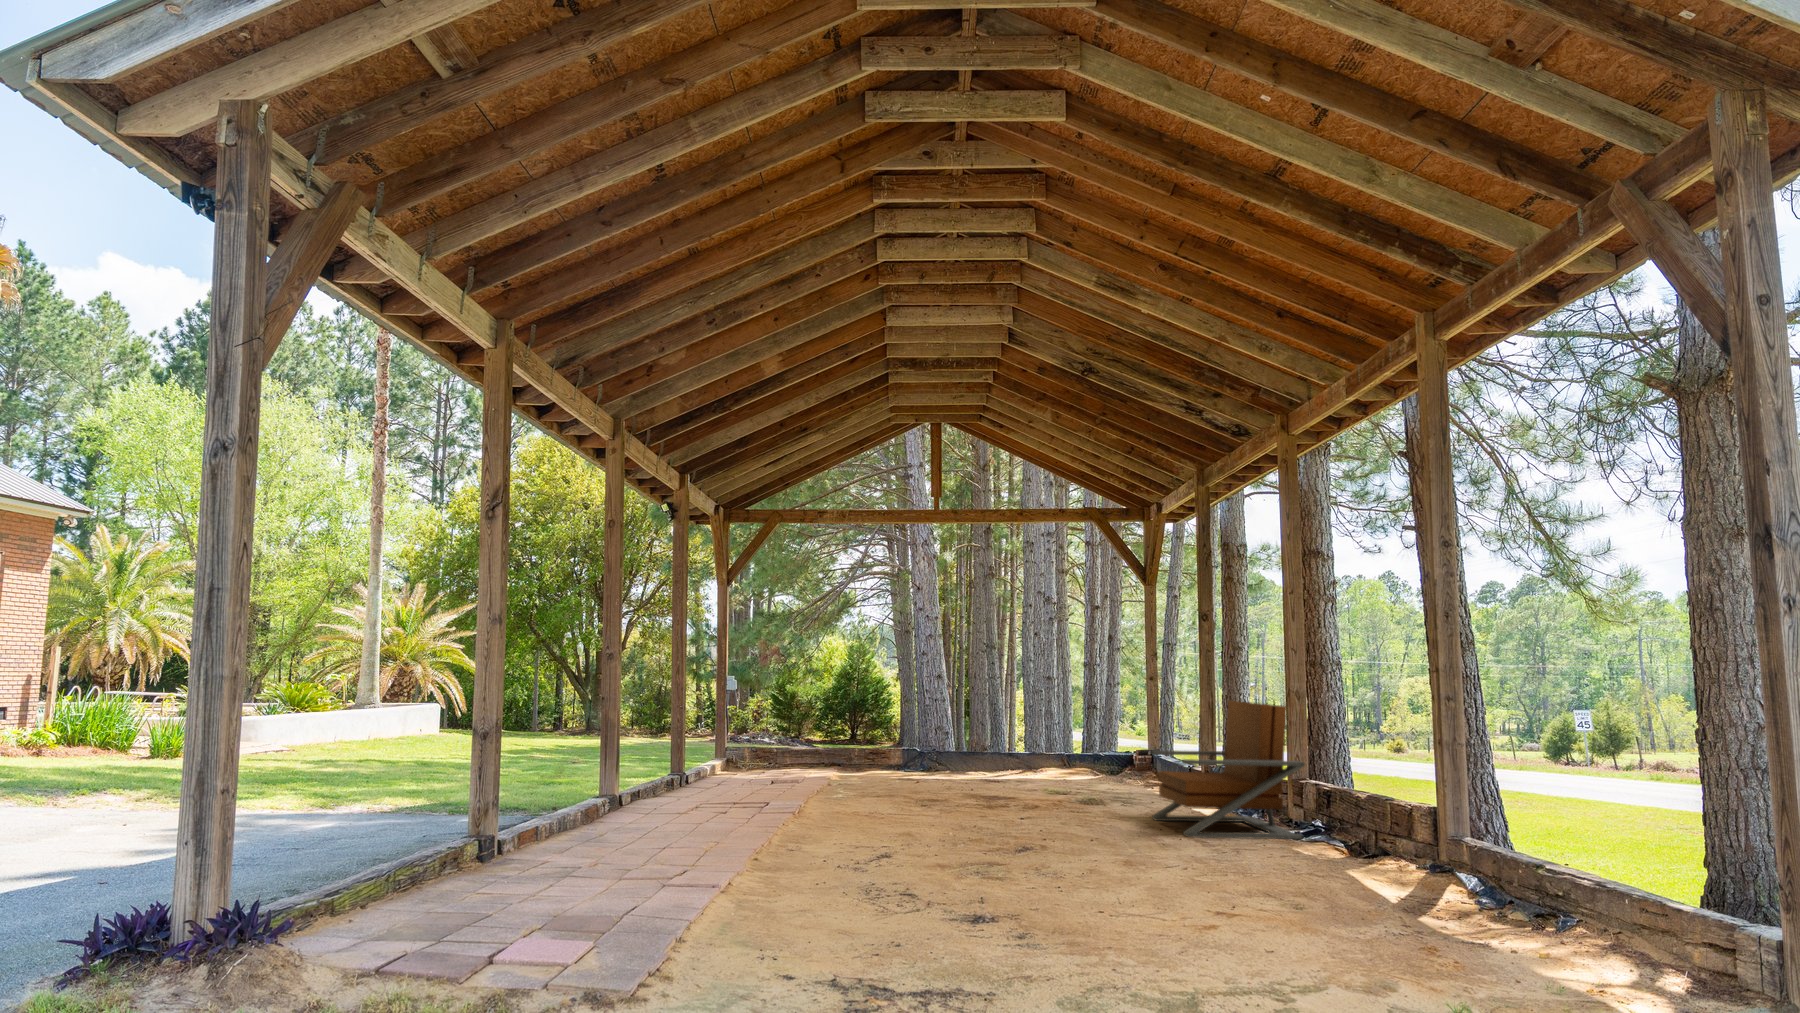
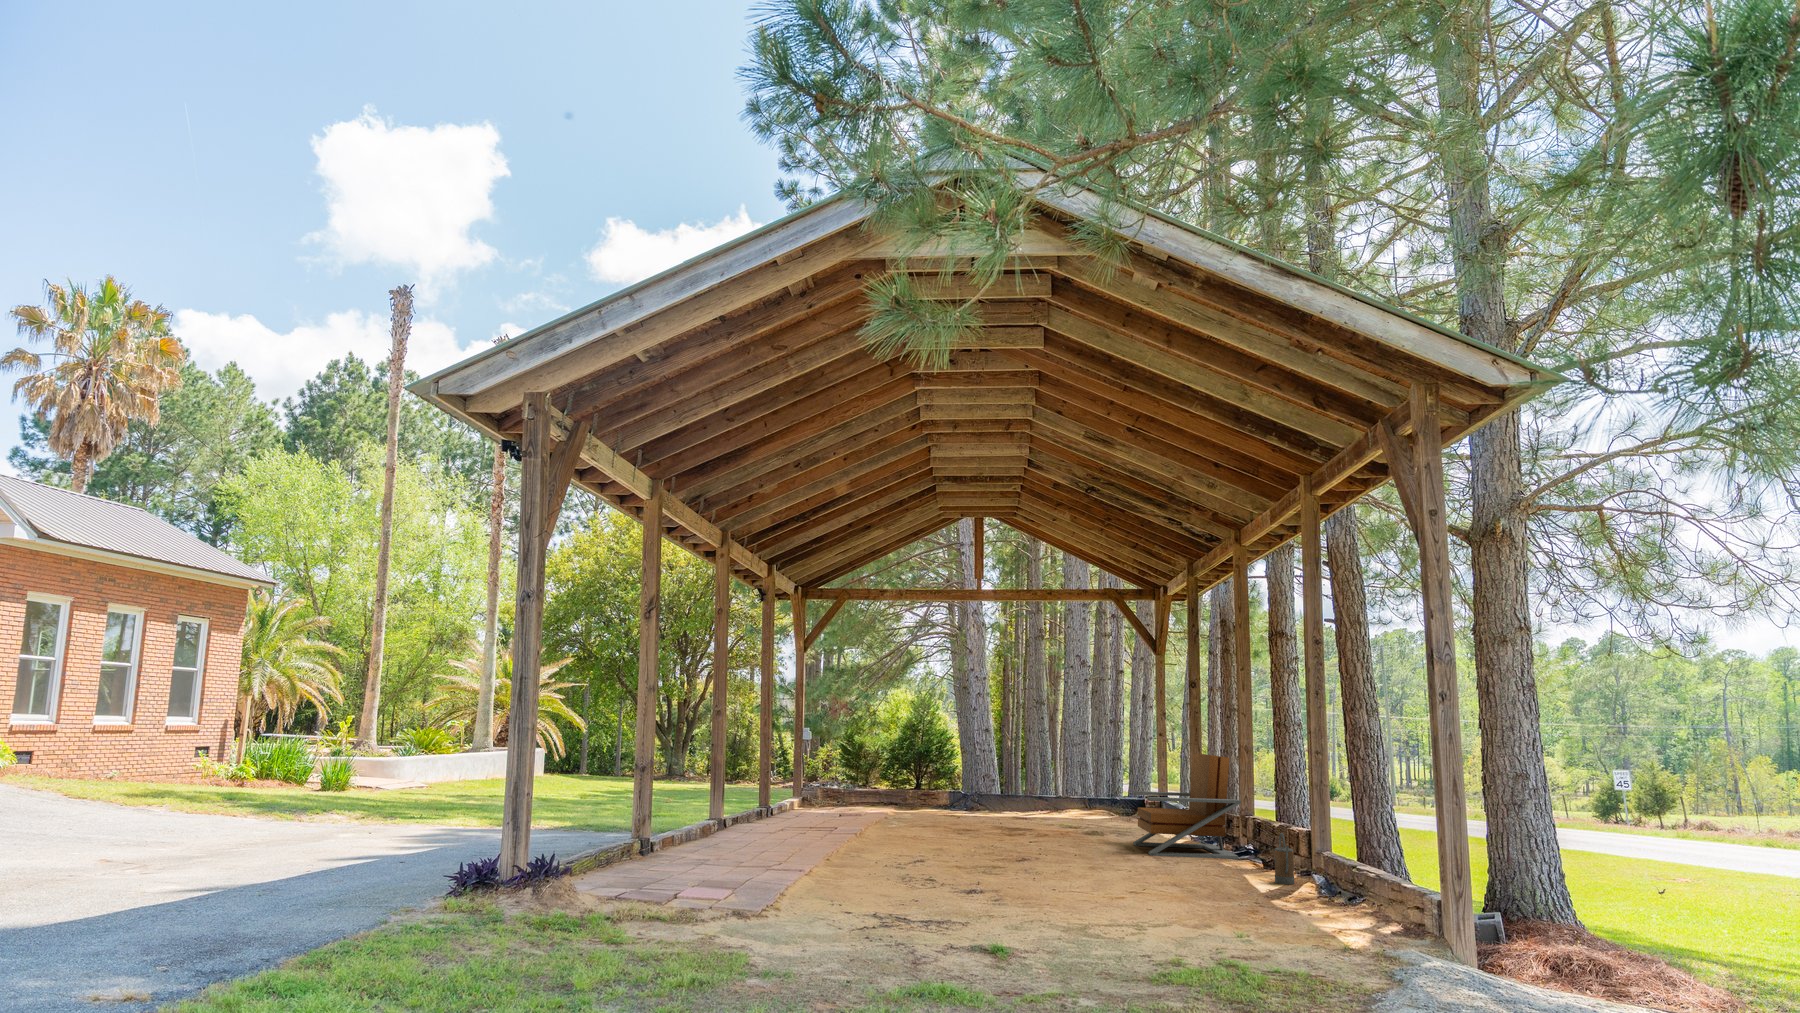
watering can: none [1395,813,1426,887] -> present [1274,833,1294,884]

